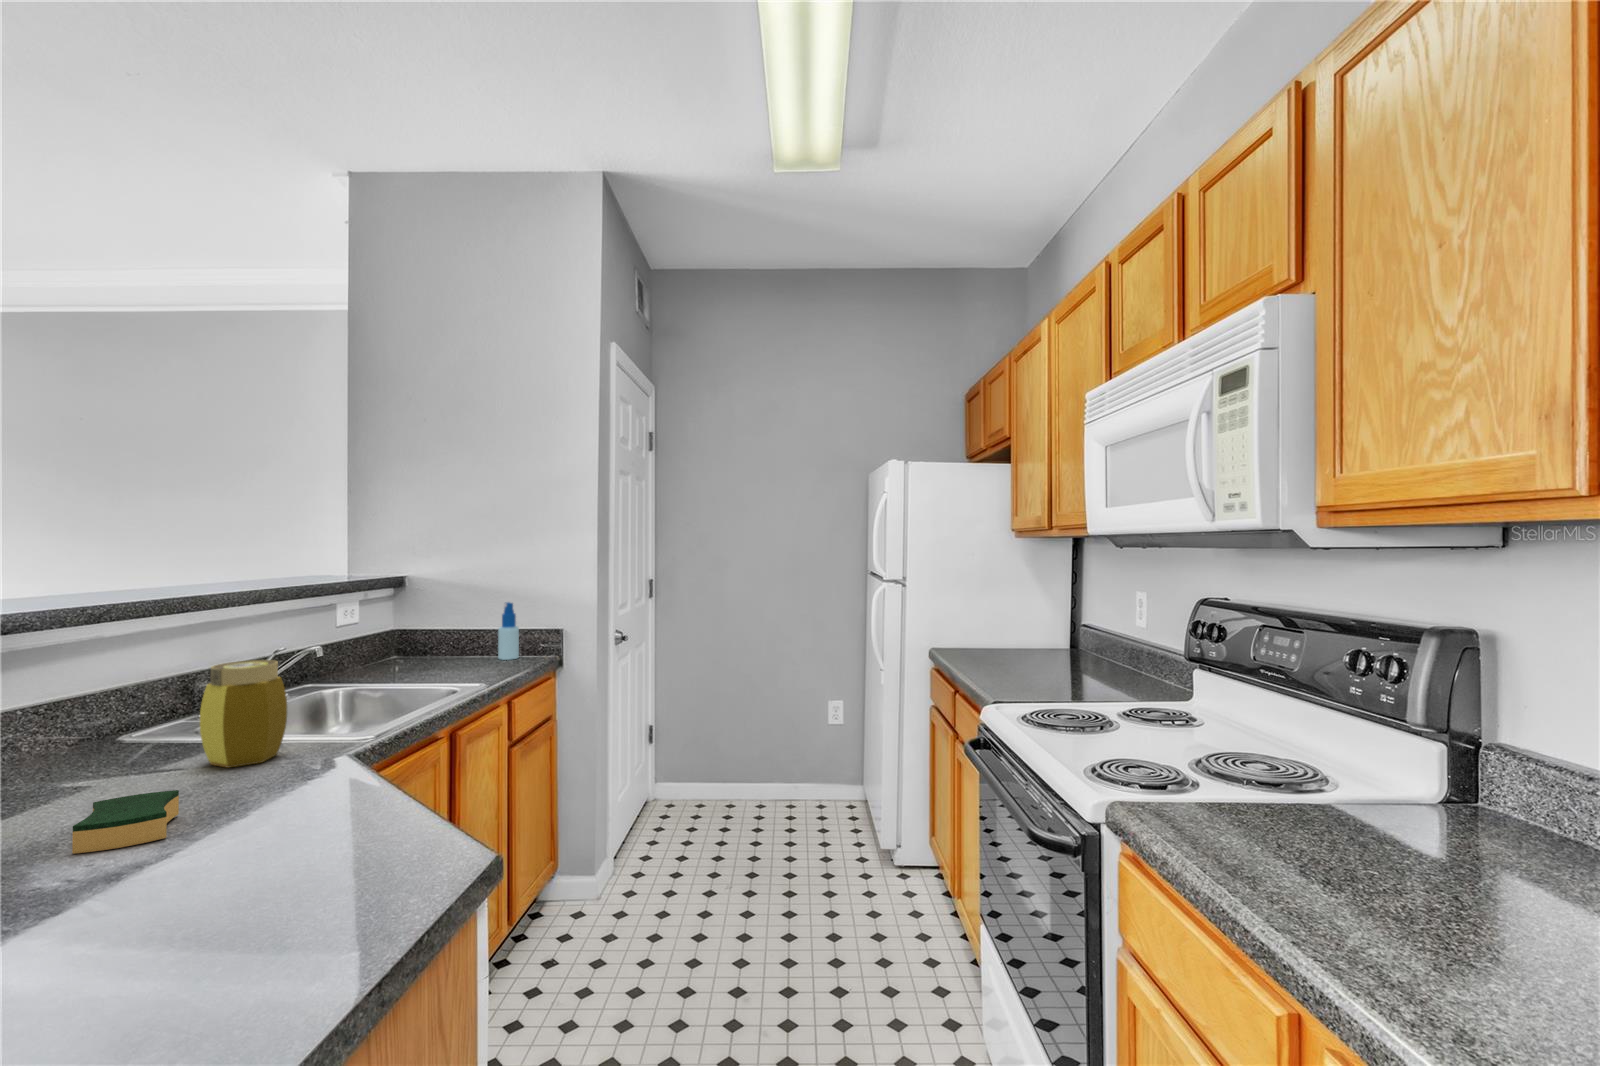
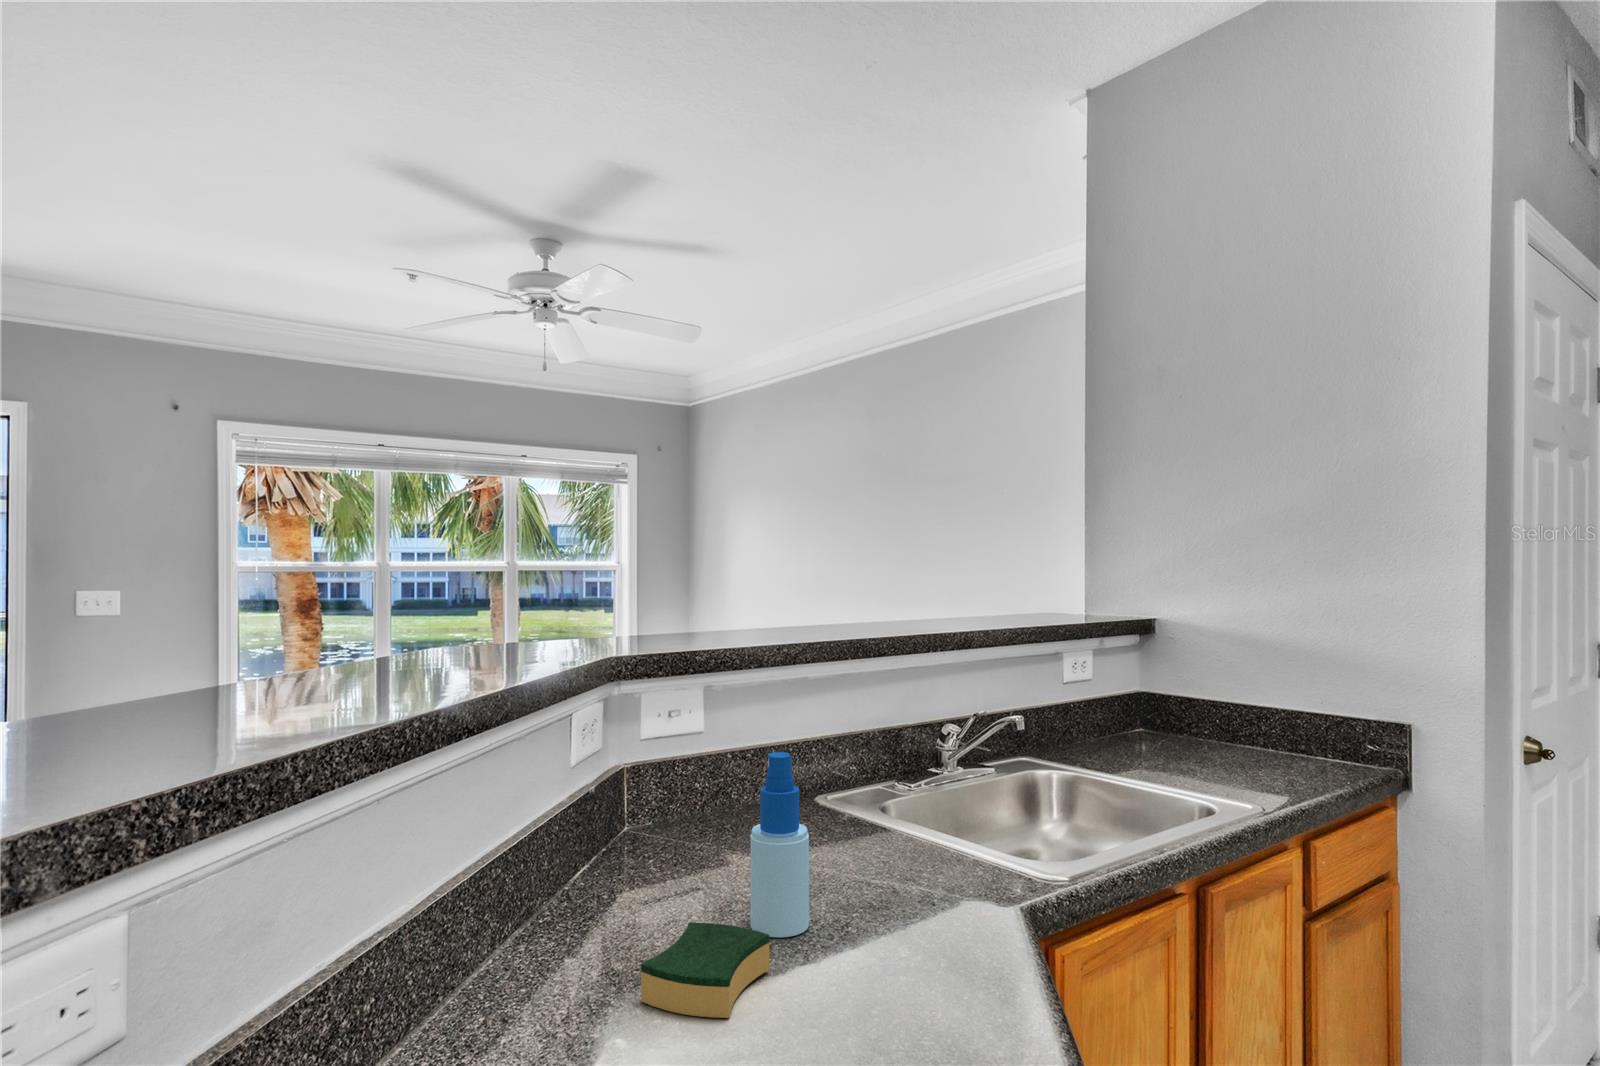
spray bottle: present [498,602,519,660] -> present [750,752,809,937]
jar: present [200,660,287,768] -> none [846,739,943,893]

